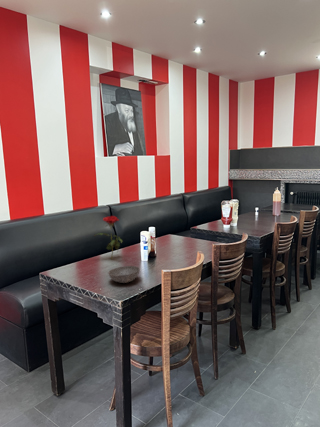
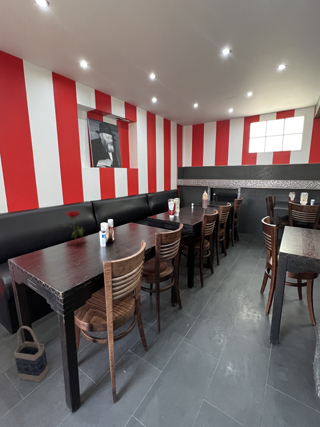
soup bowl: present [108,266,140,283] -> none [56,255,87,272]
bag: none [54,347,87,417] -> present [14,326,48,382]

